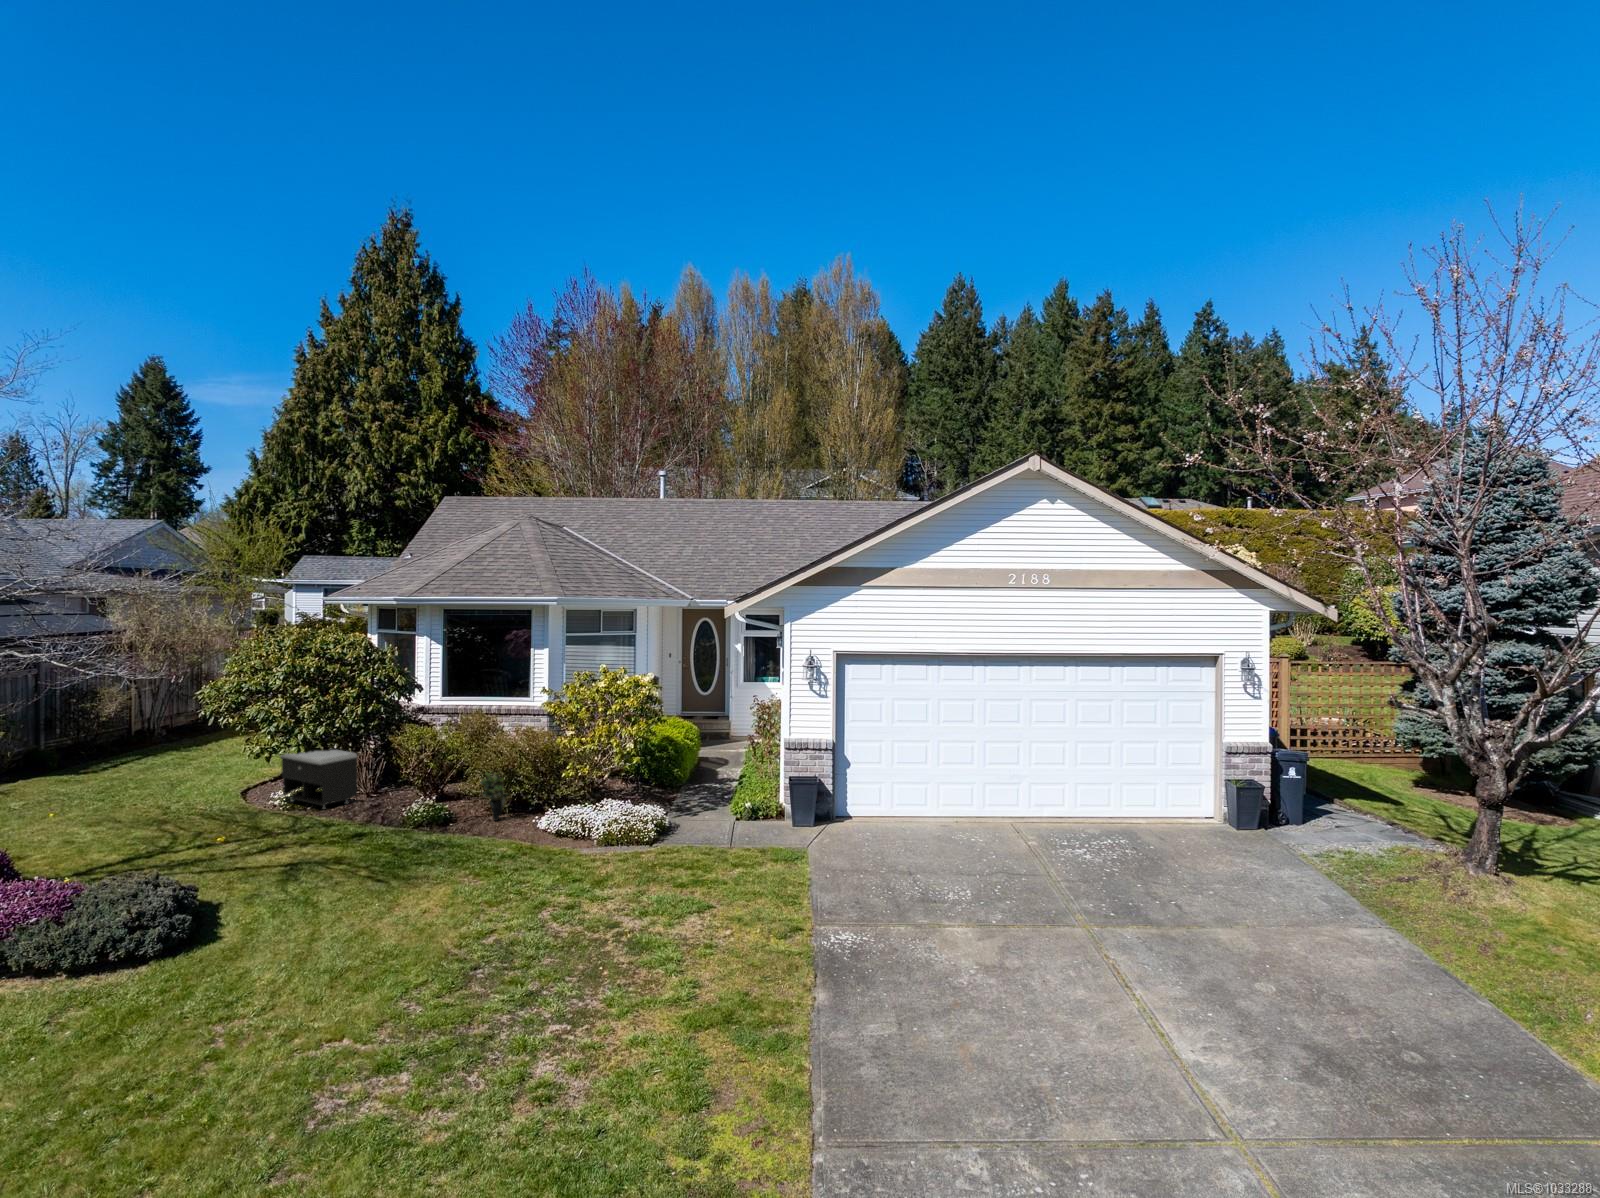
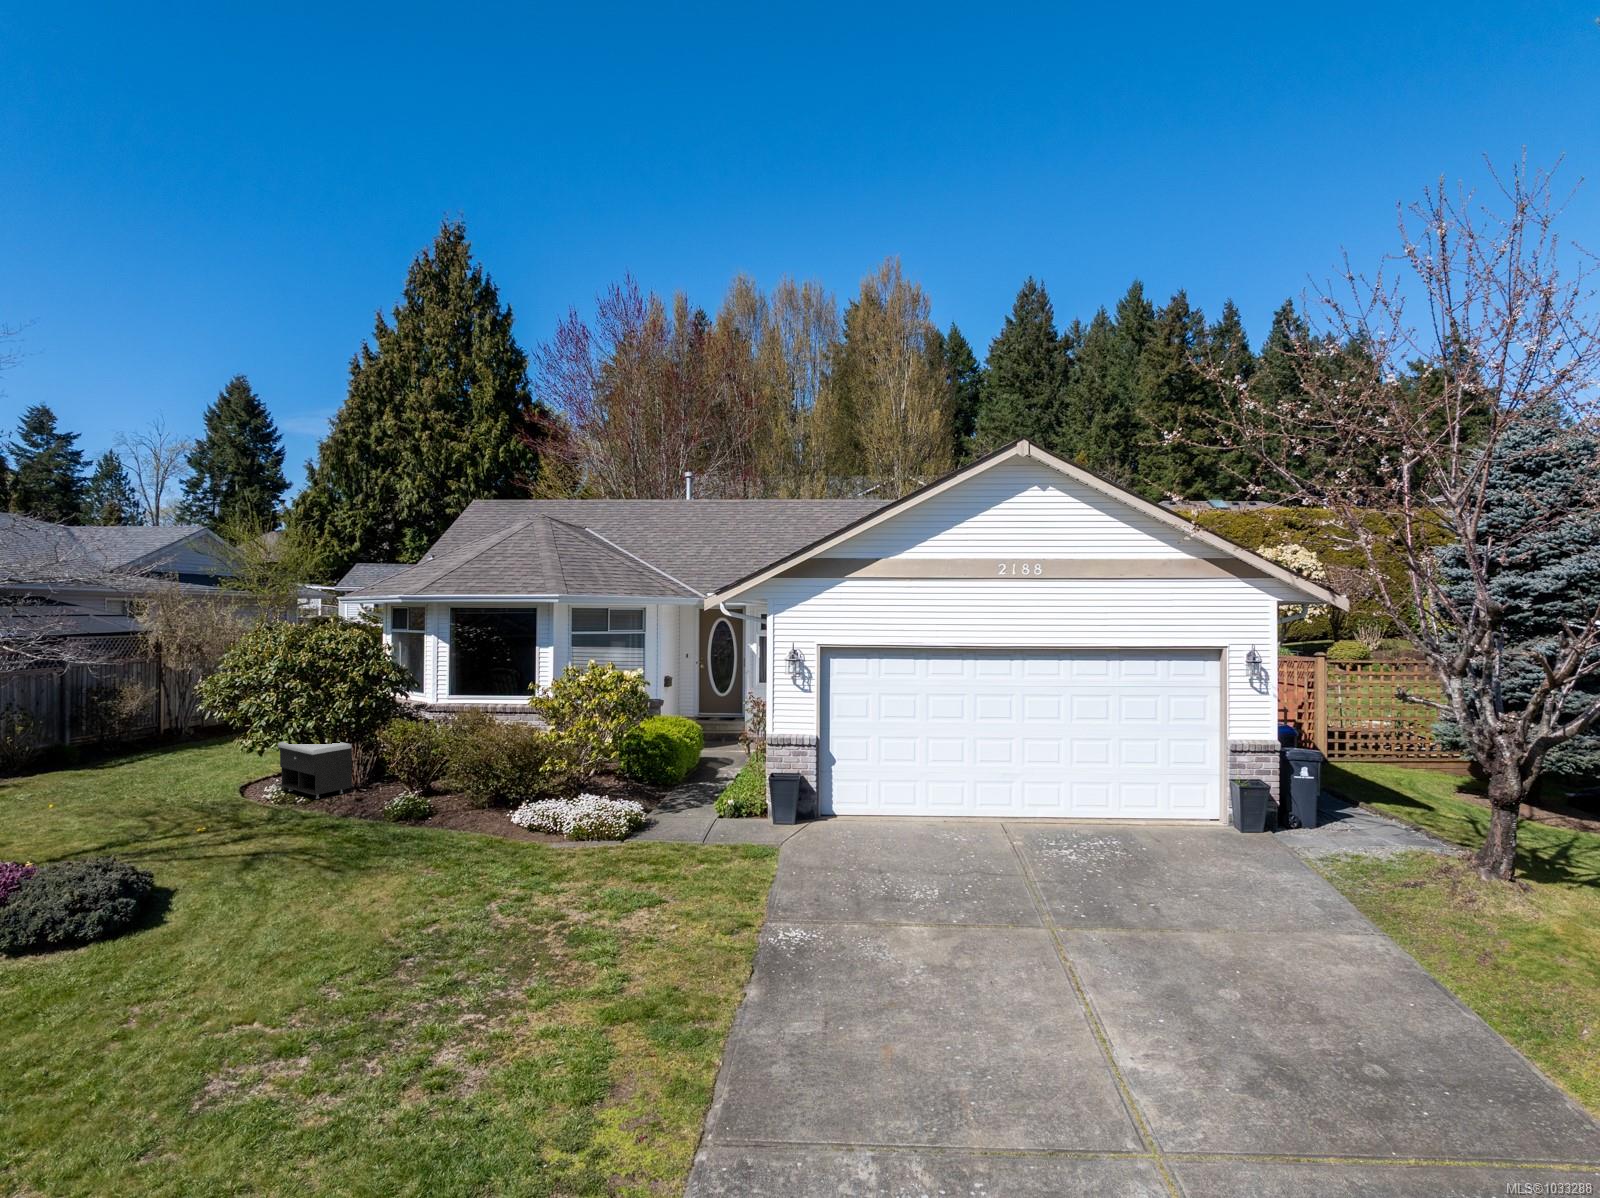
potted plant: present [481,773,508,821] -> none [464,763,493,813]

